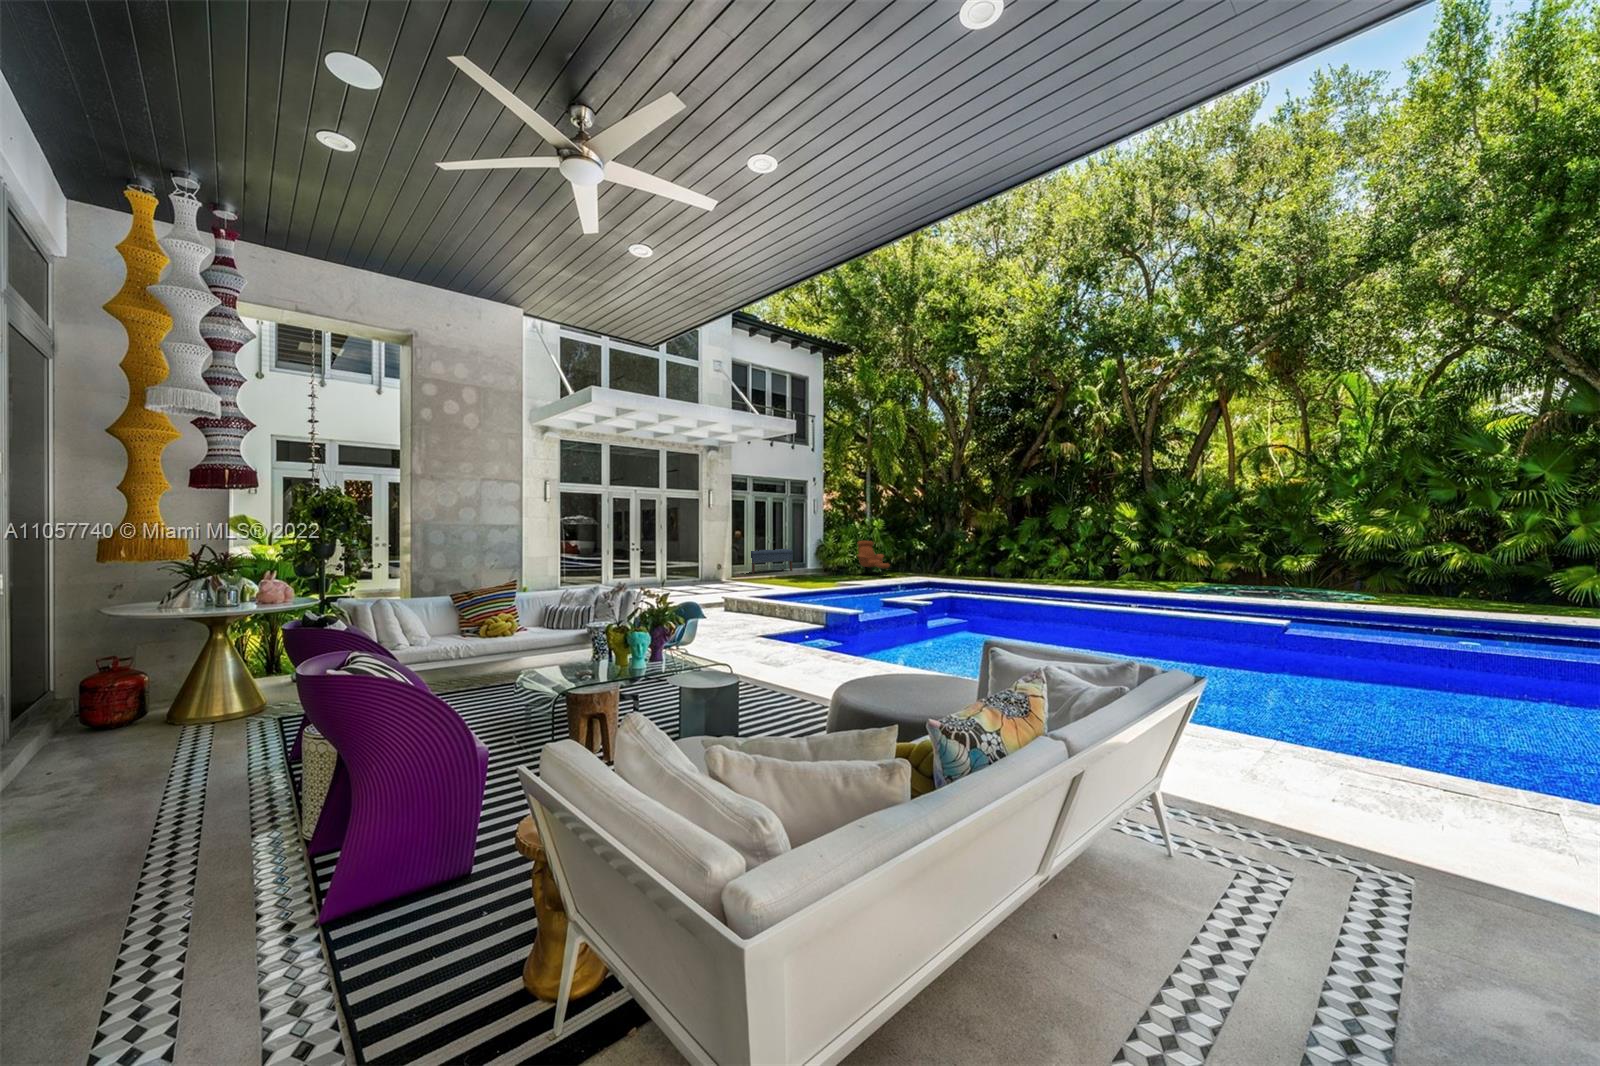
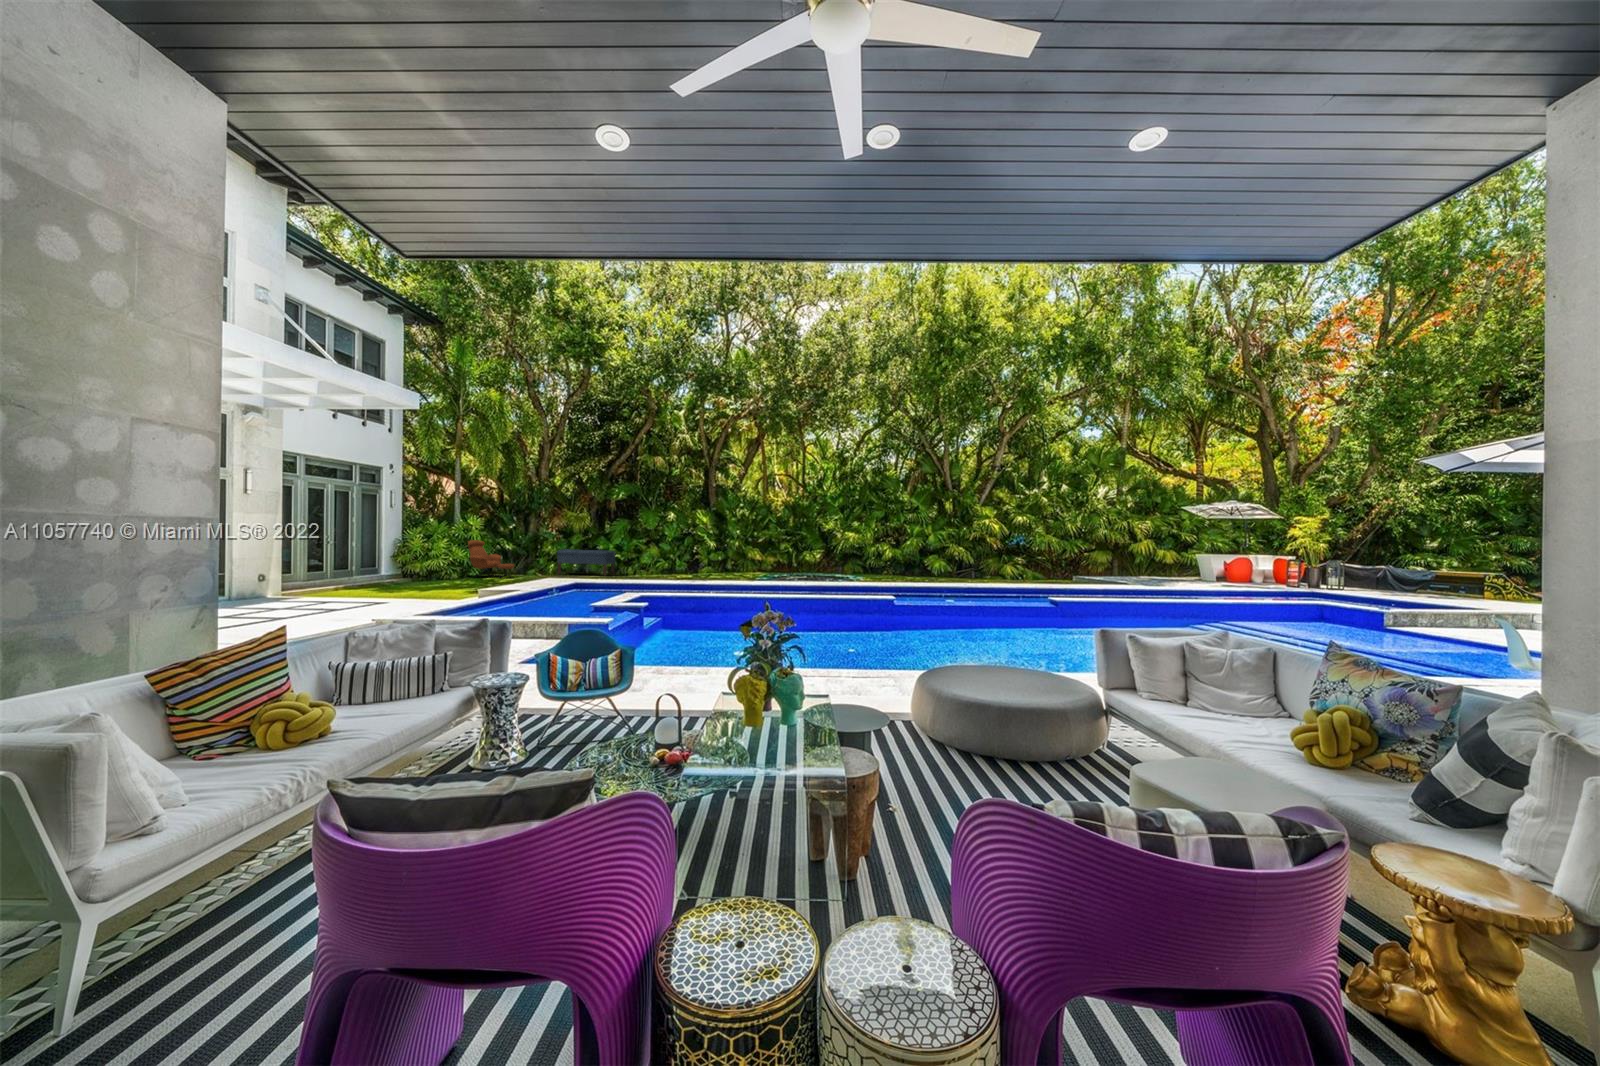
bench: present [751,549,793,574] -> present [557,549,616,576]

